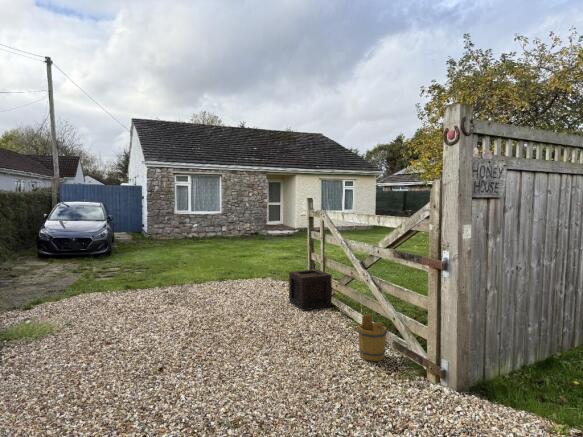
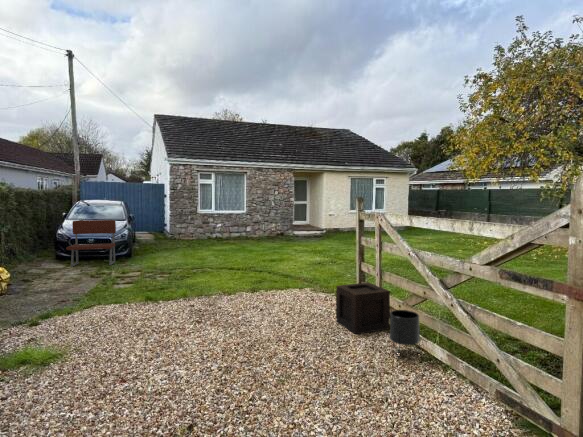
bench: none [49,220,96,264] -> present [66,220,116,267]
planter: none [326,288,350,326] -> present [389,310,420,346]
bucket: present [358,314,389,361] -> none [449,354,495,421]

